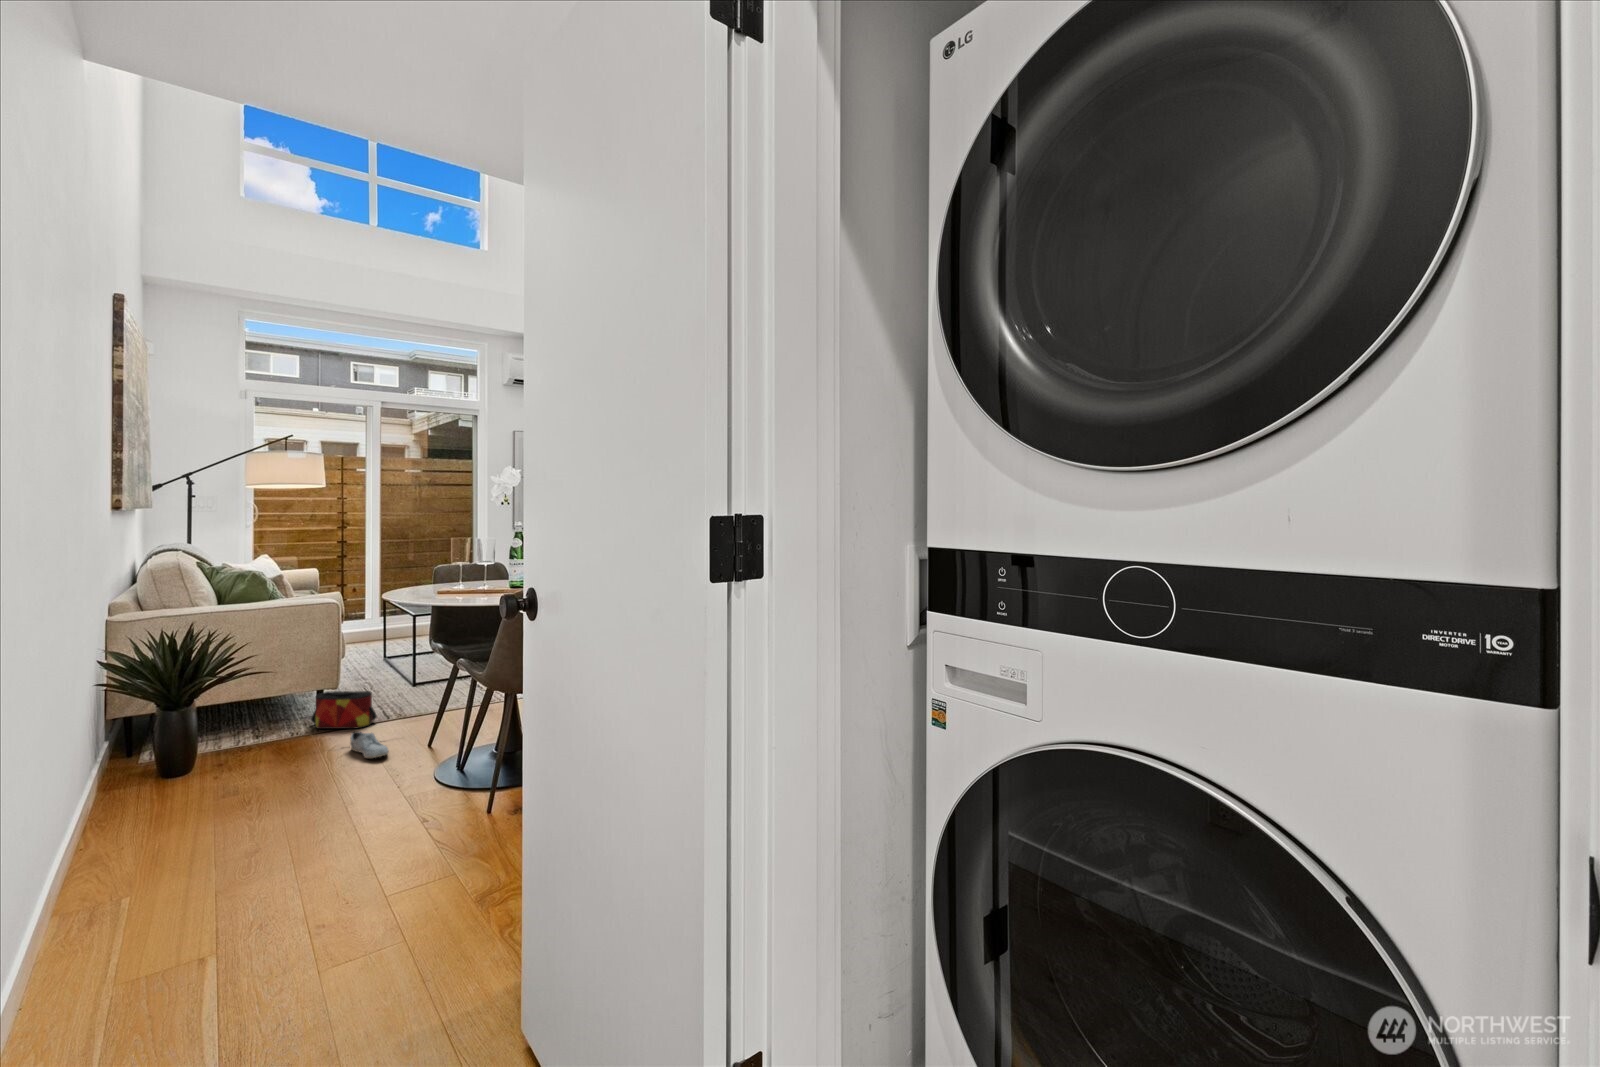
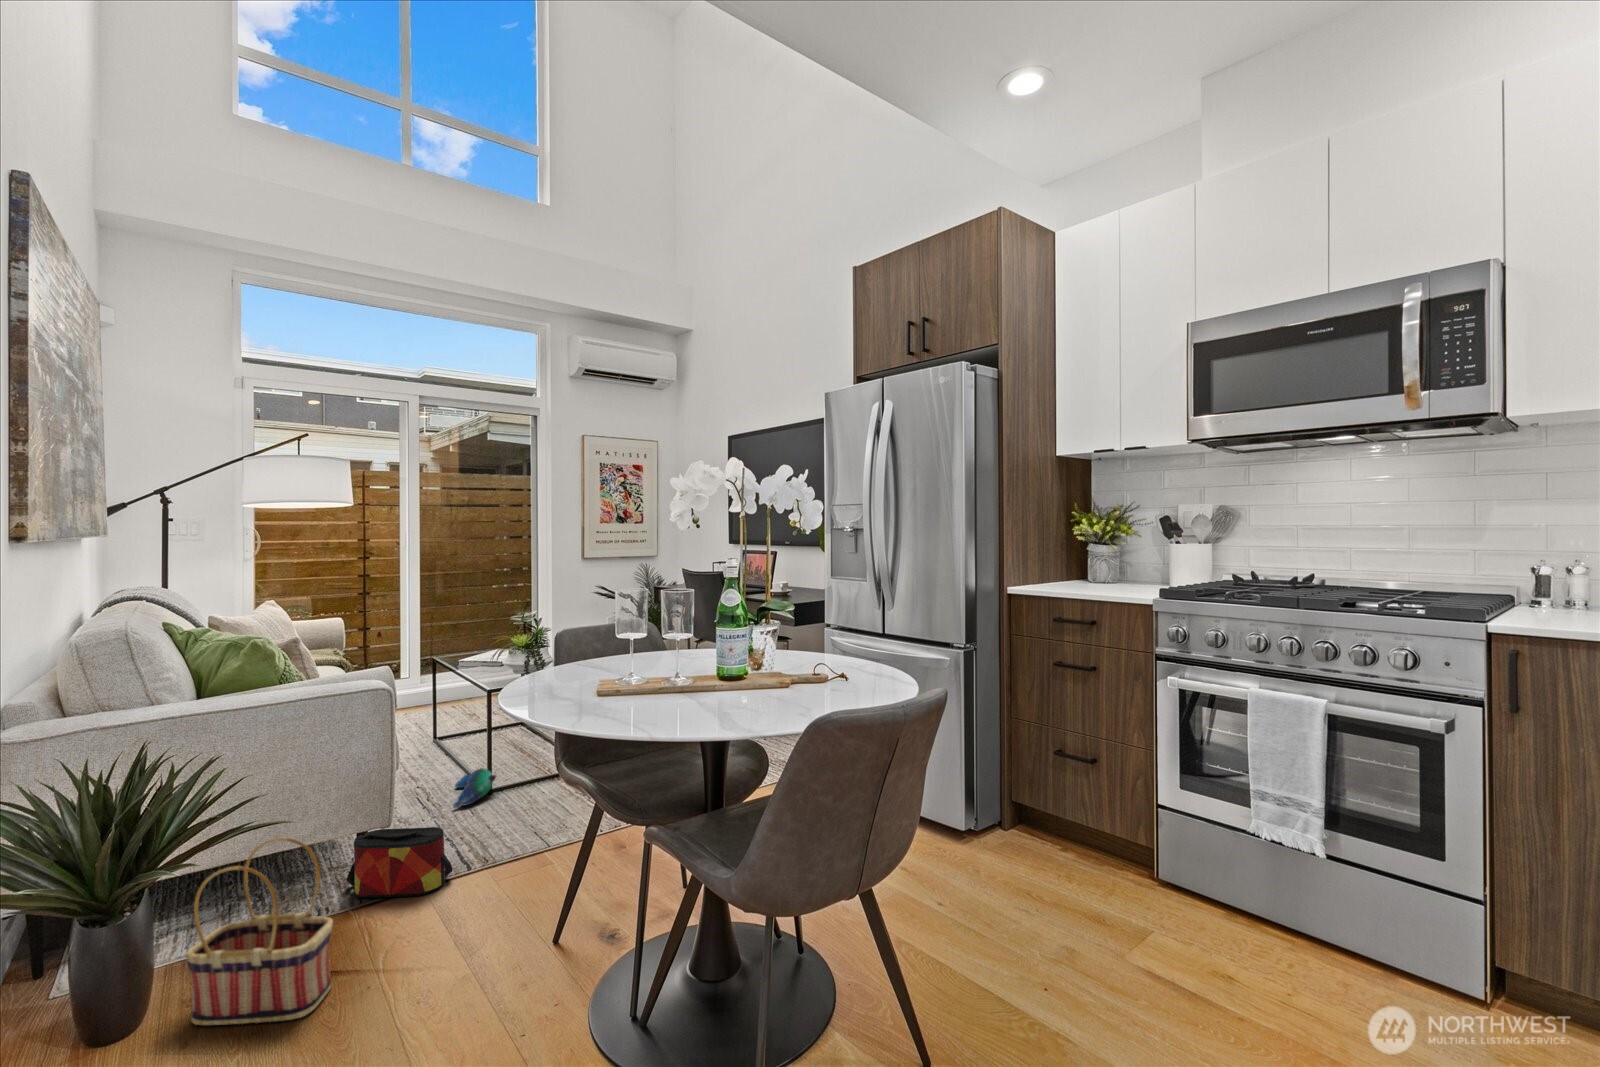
plush toy: none [387,670,418,692] -> present [454,768,496,808]
basket: none [217,678,299,772] -> present [186,838,333,1025]
shoe: present [350,731,389,758] -> none [420,917,492,979]

